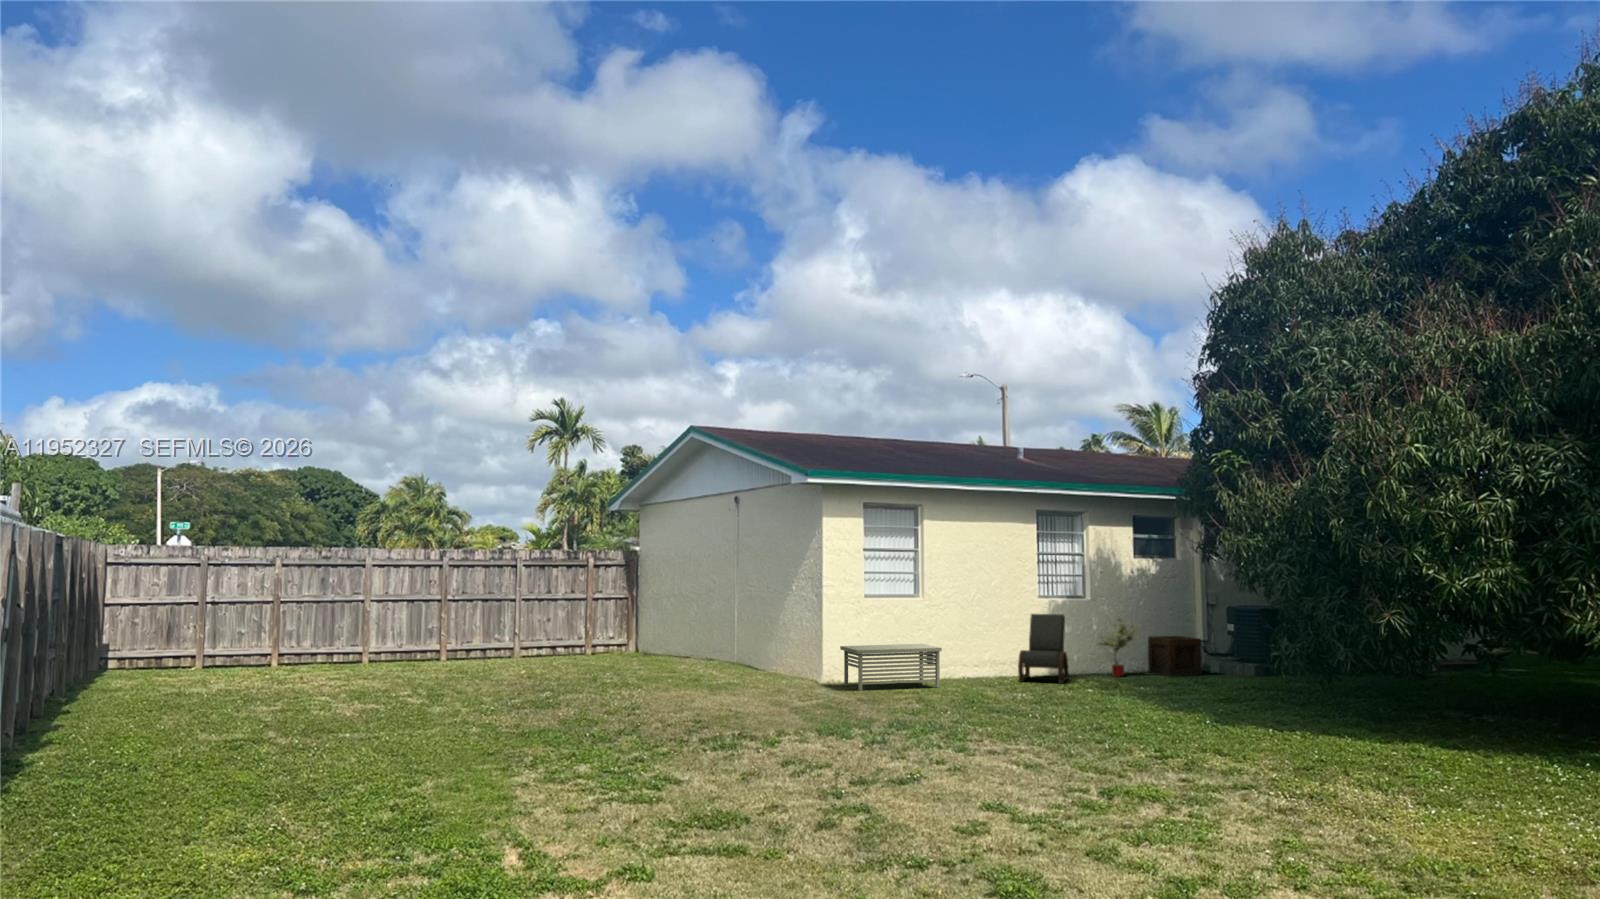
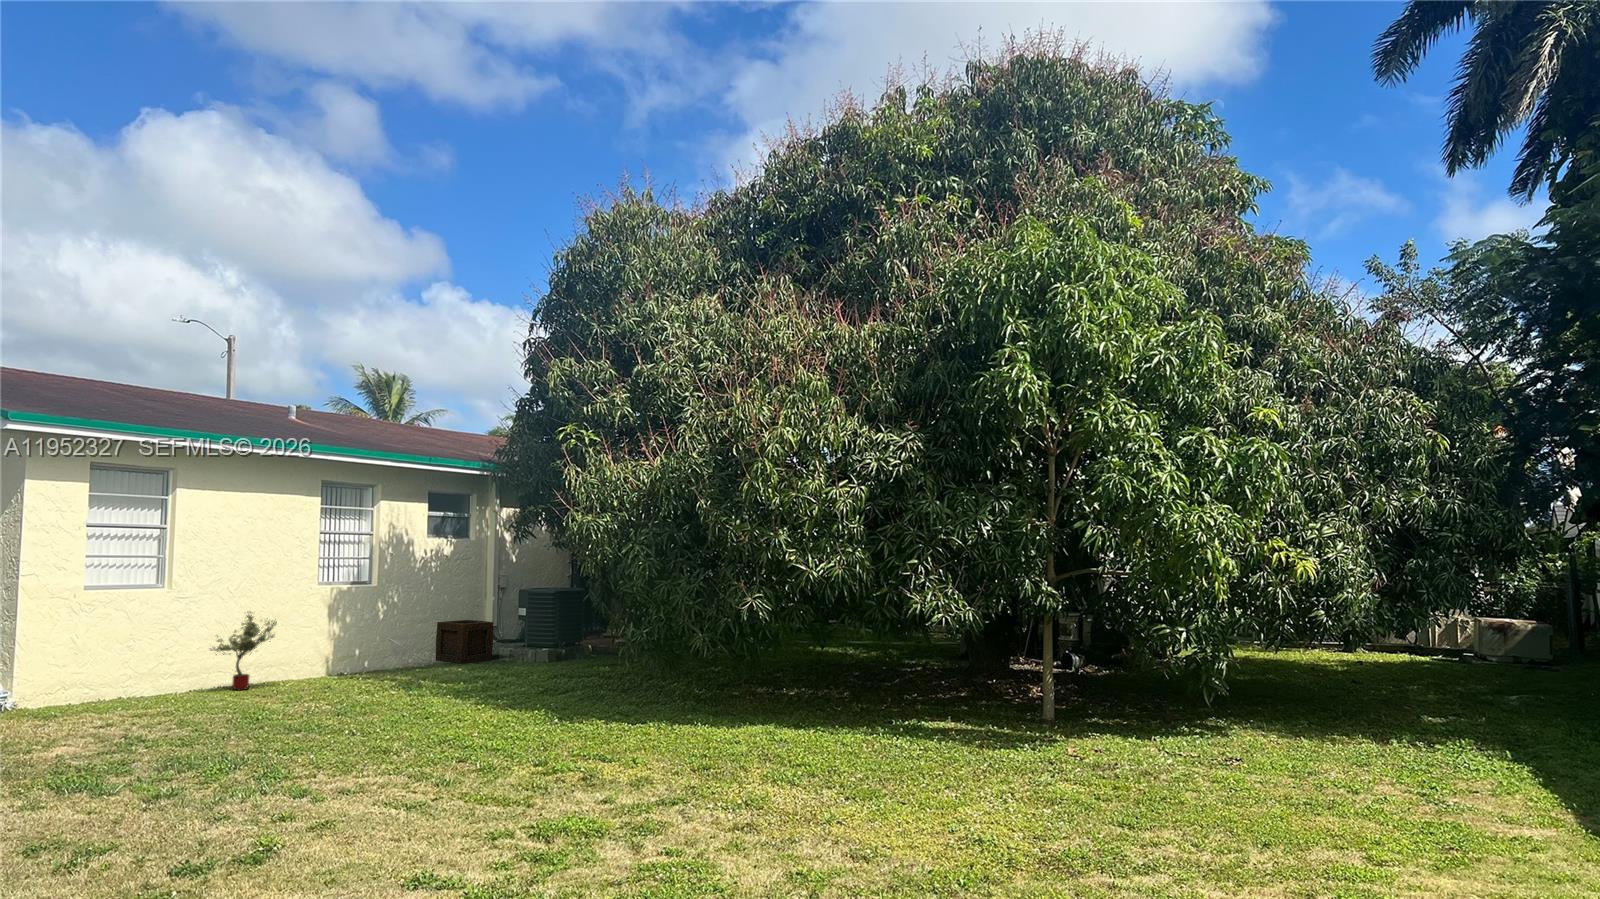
lounge chair: present [1018,614,1069,684] -> none [293,602,354,684]
potted tree: present [1097,617,1139,677] -> present [211,612,277,690]
storage bench: present [840,644,942,691] -> none [35,646,196,717]

